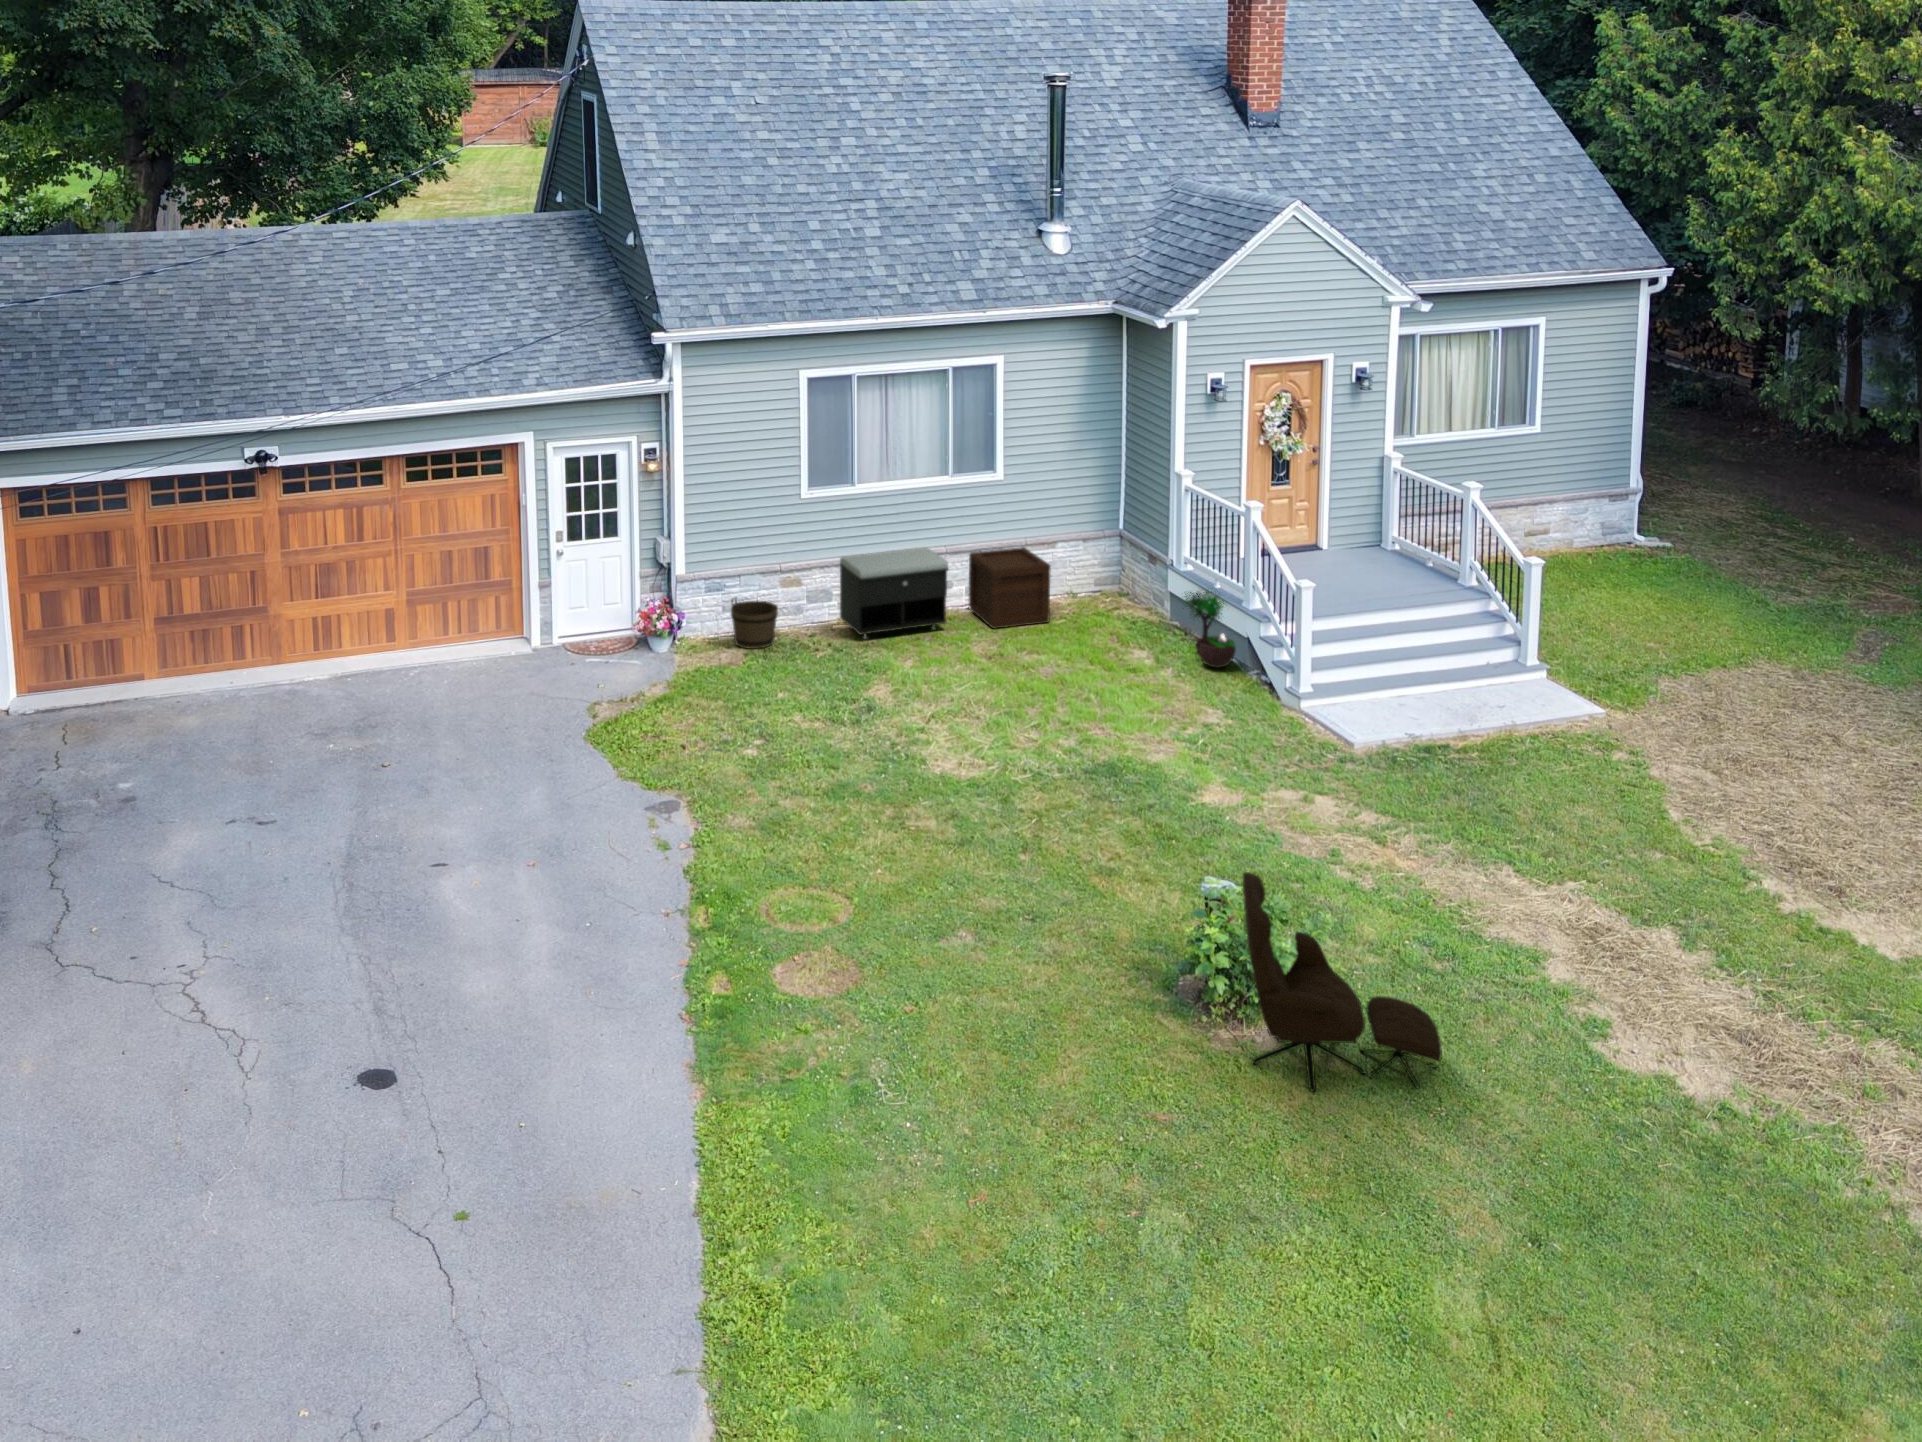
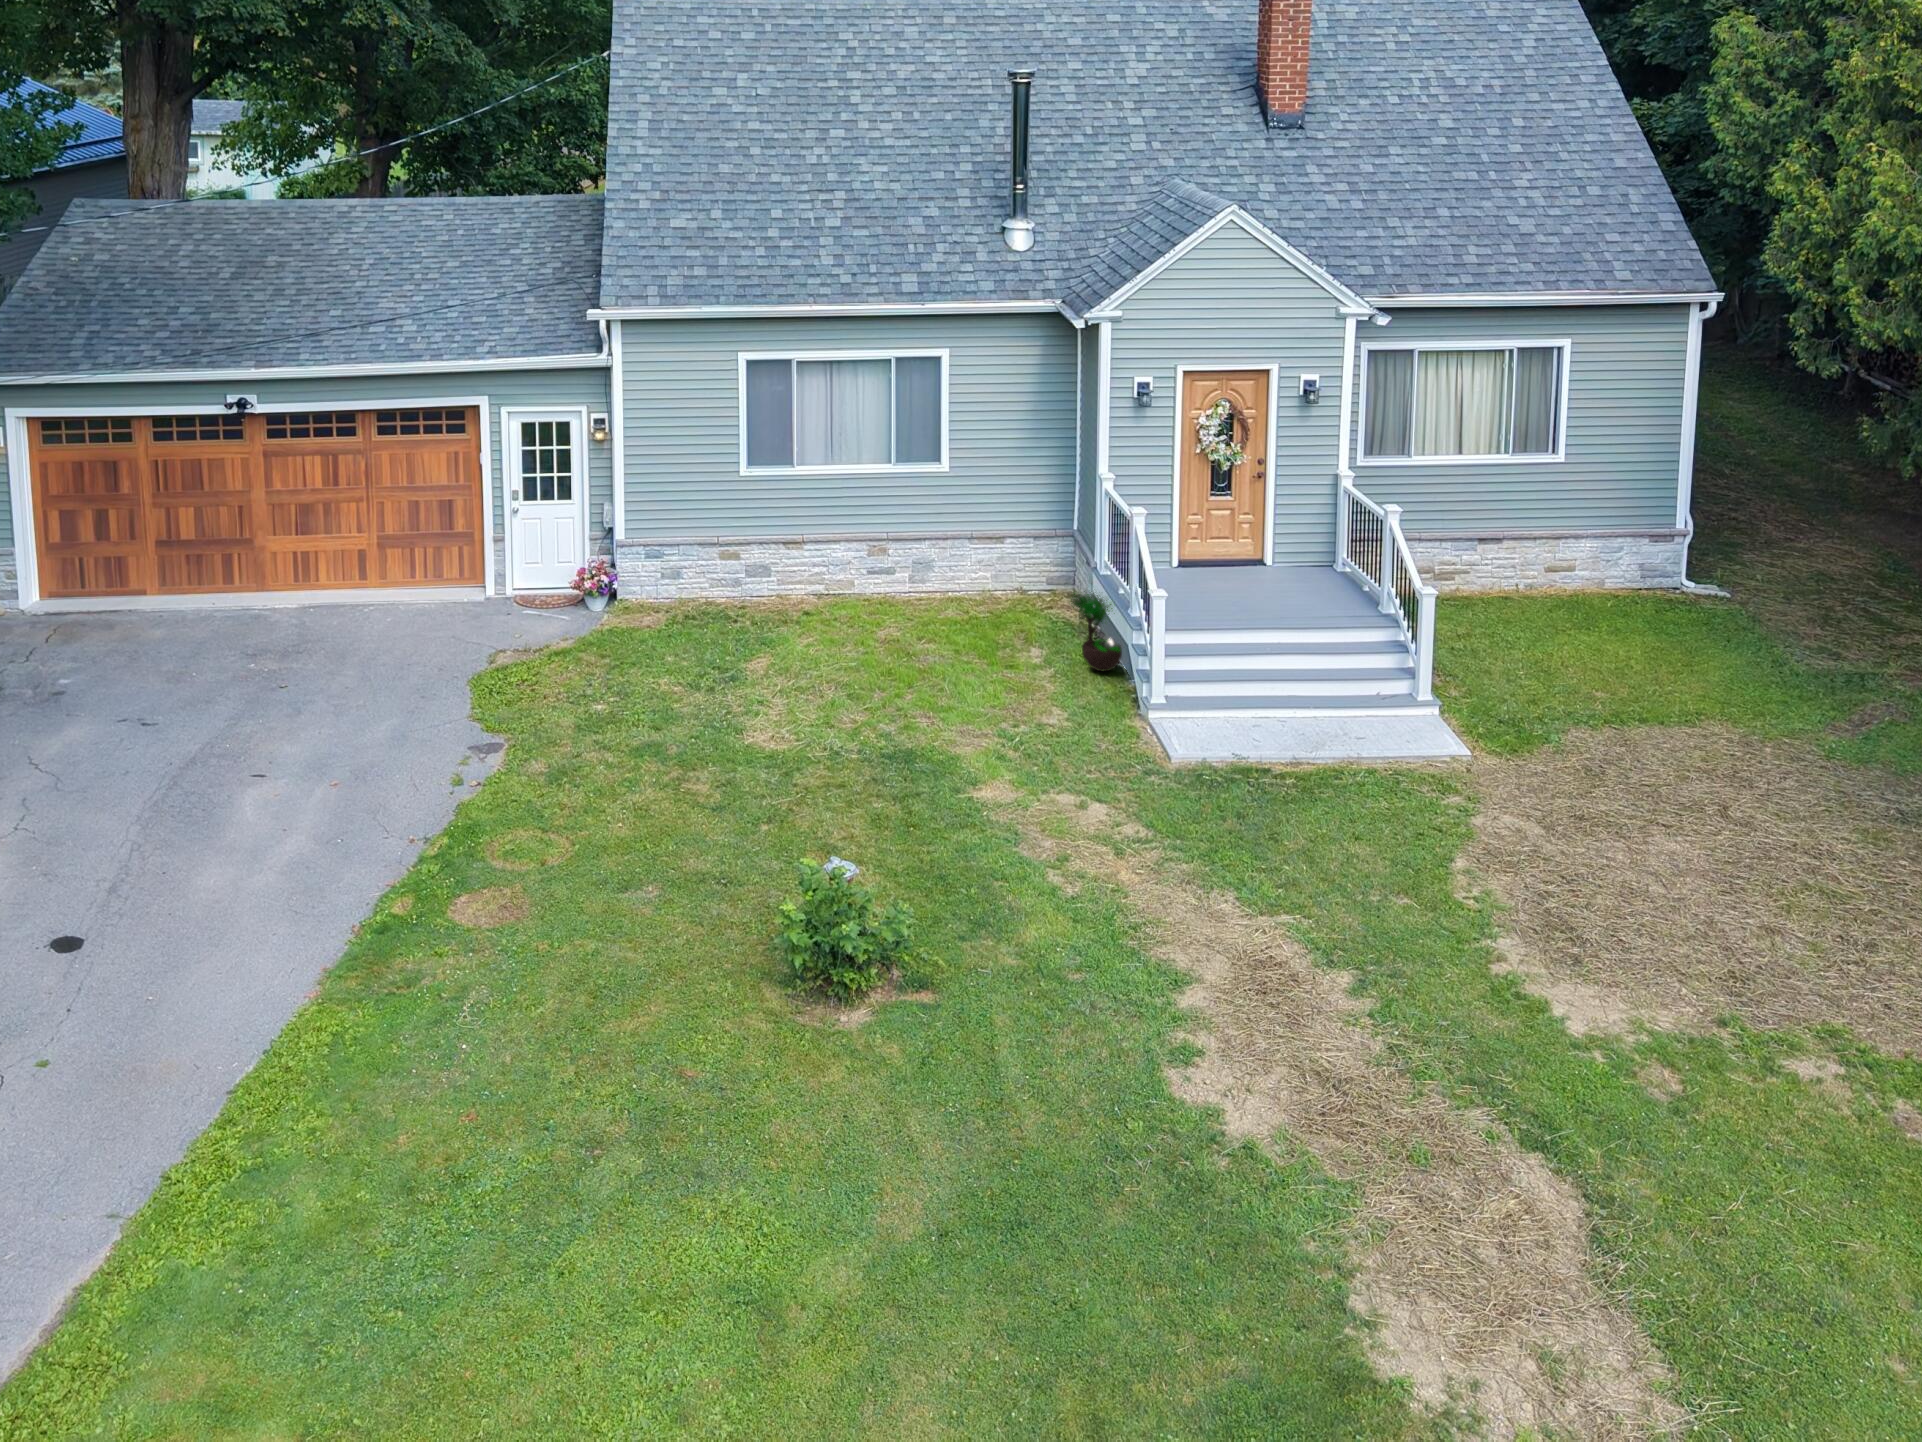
storage bench: present [840,547,949,639] -> none [775,532,872,614]
wooden crate: present [969,547,1051,629] -> none [909,540,977,616]
bucket: present [731,598,778,649] -> none [662,564,707,614]
lounge chair: present [1243,872,1442,1092] -> none [782,835,974,1053]

